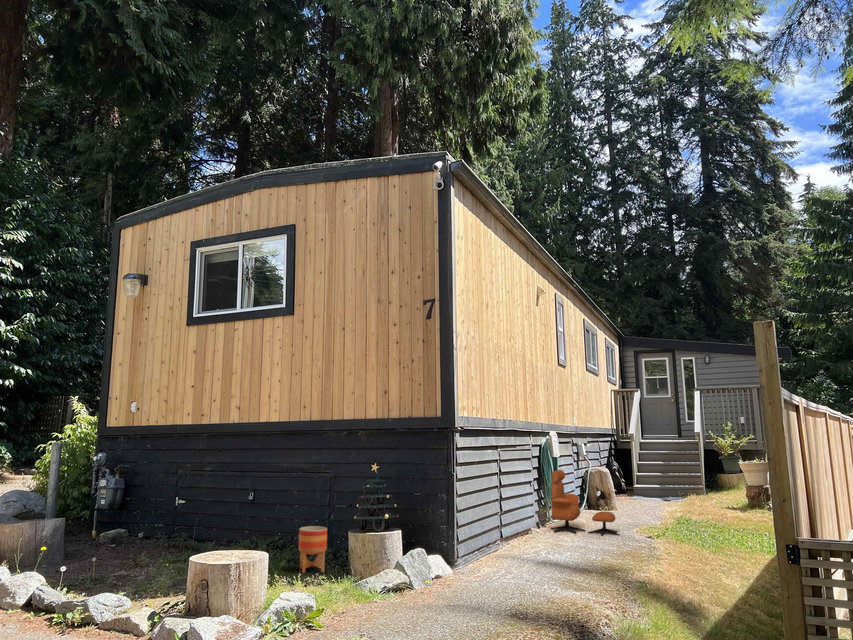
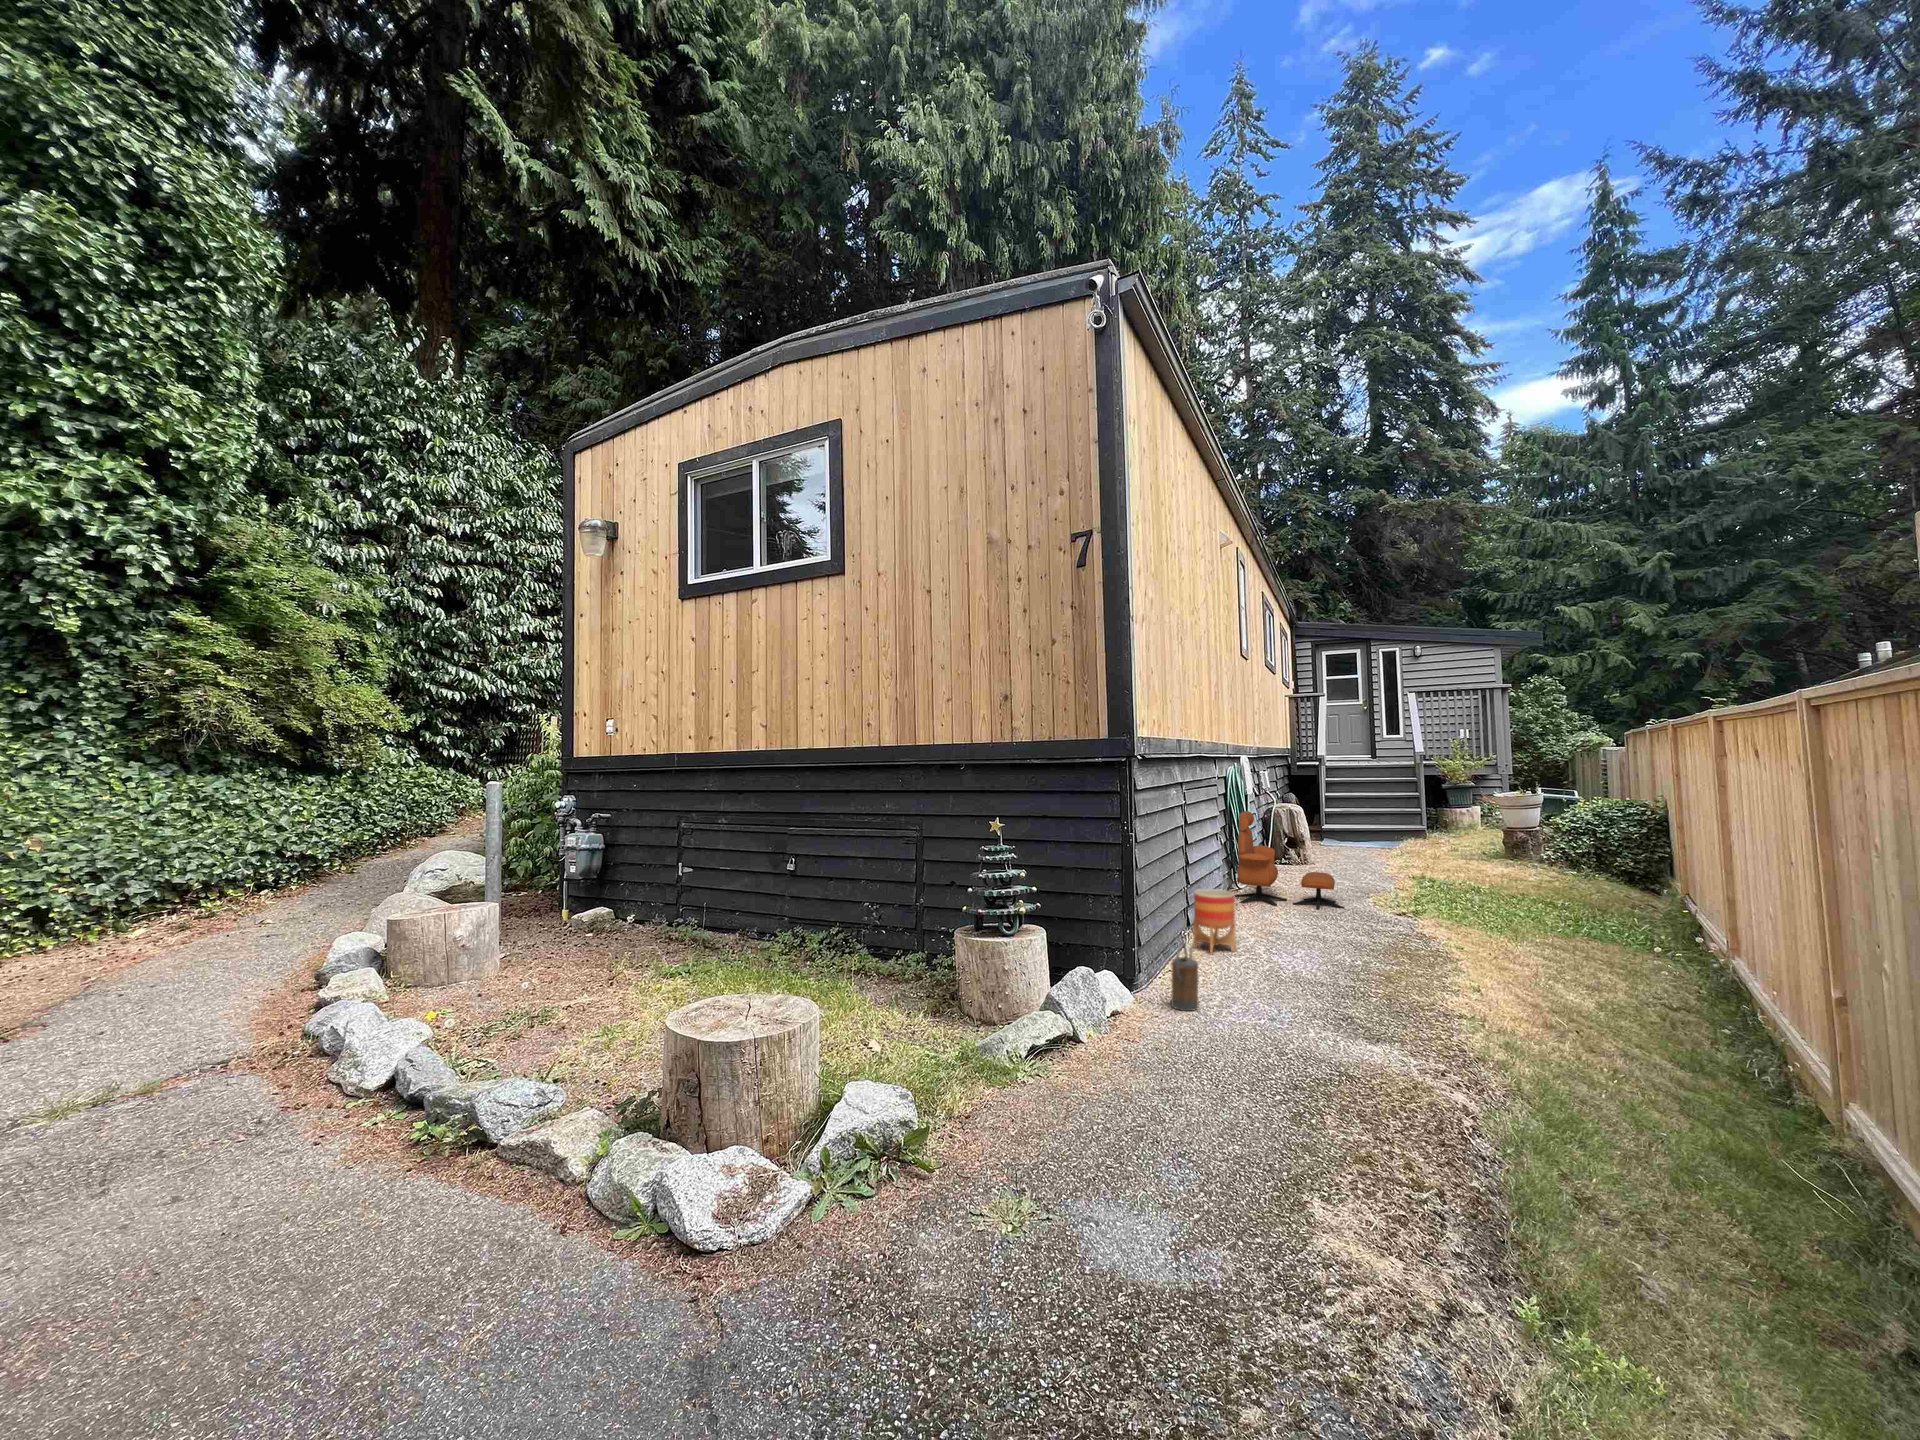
planter: present [299,526,327,573] -> present [1193,889,1236,954]
watering can: none [476,539,492,580] -> present [1171,942,1199,1011]

